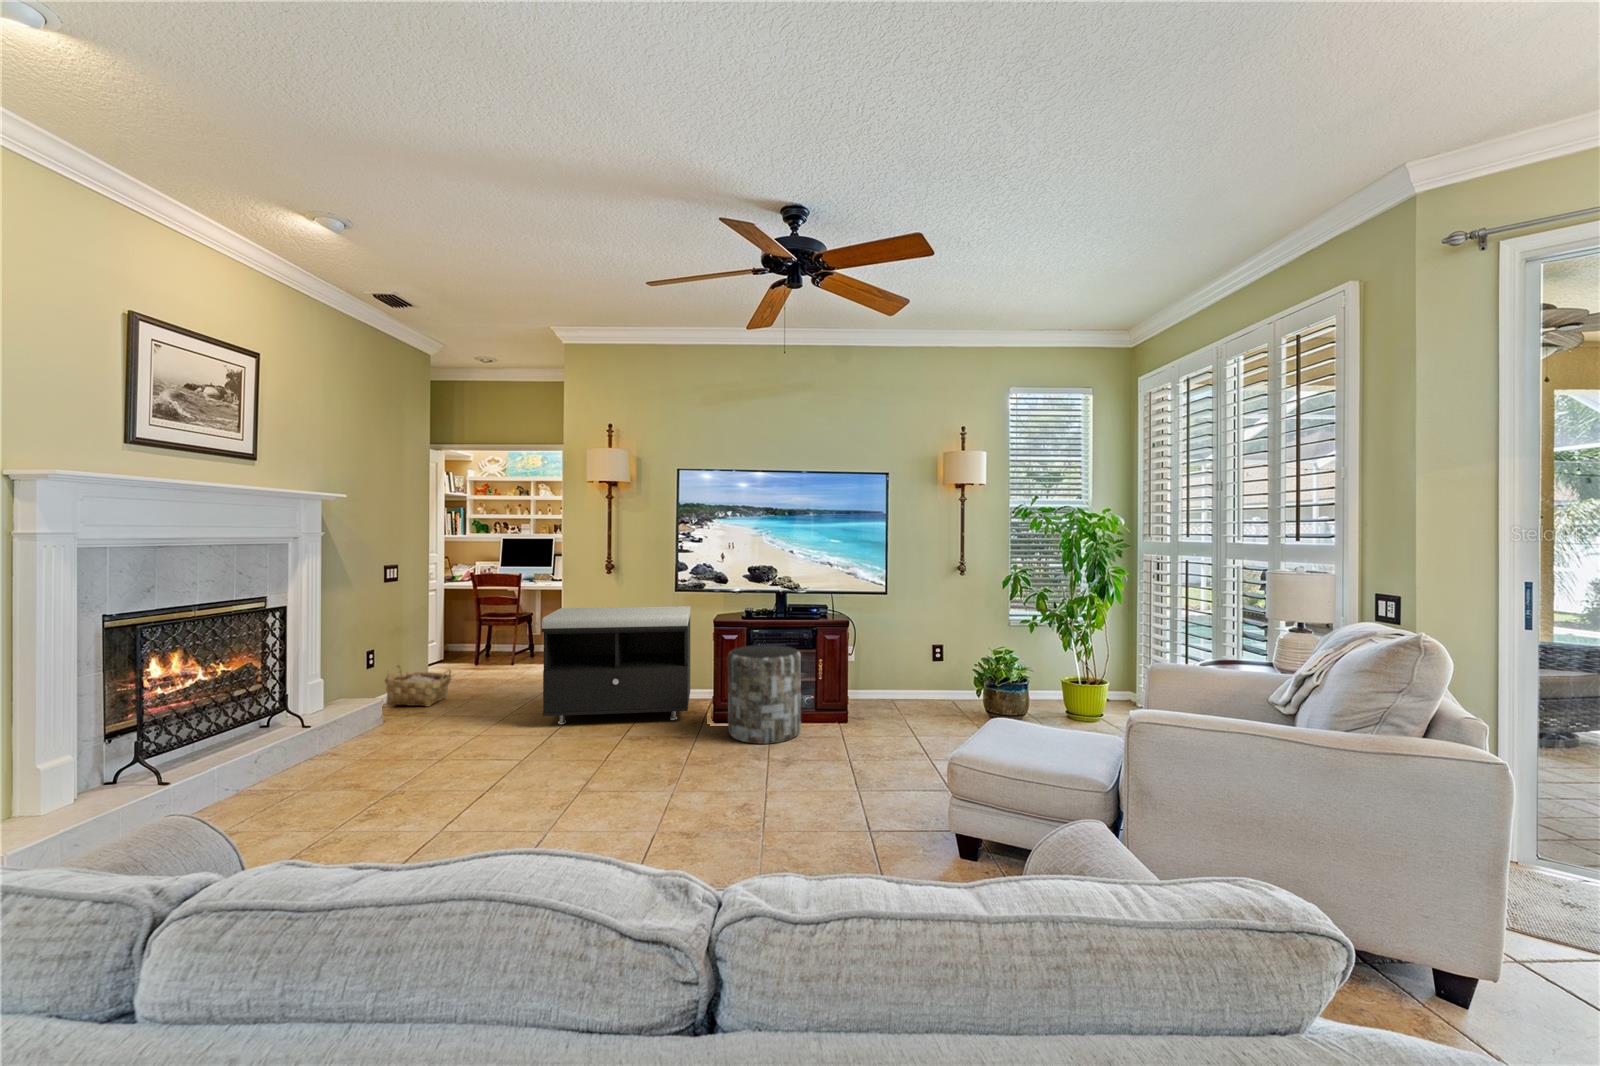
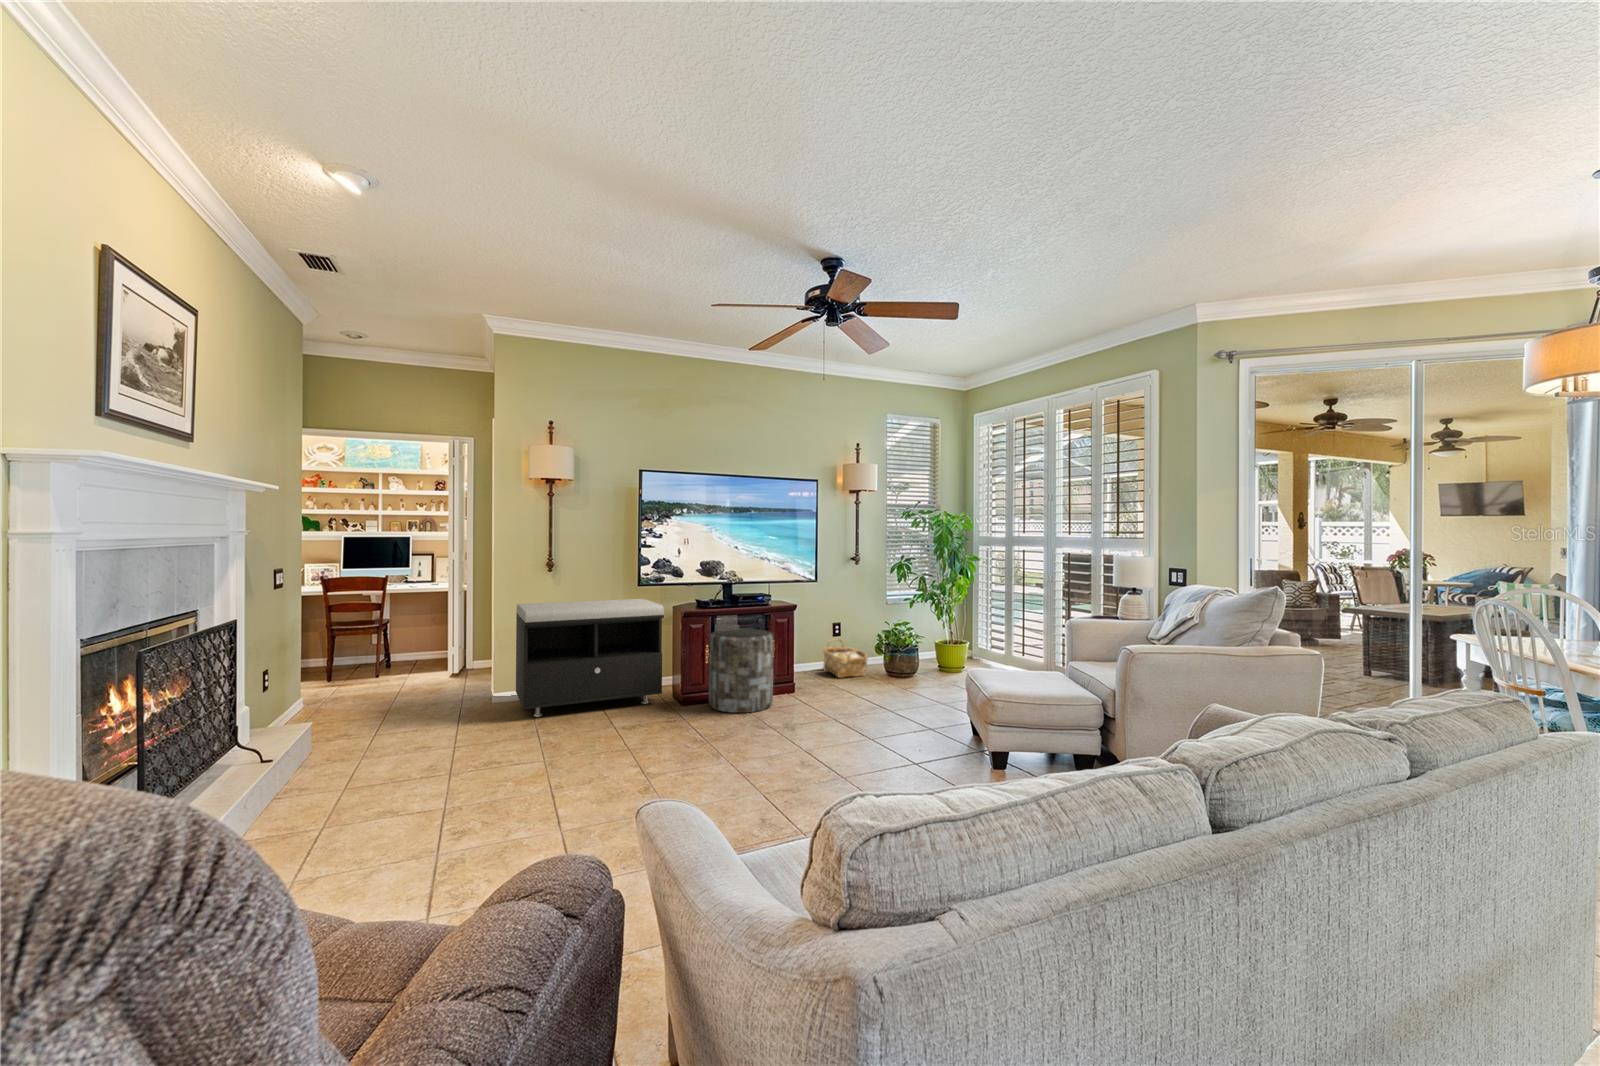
woven basket: present [385,664,451,706] -> present [824,638,867,678]

